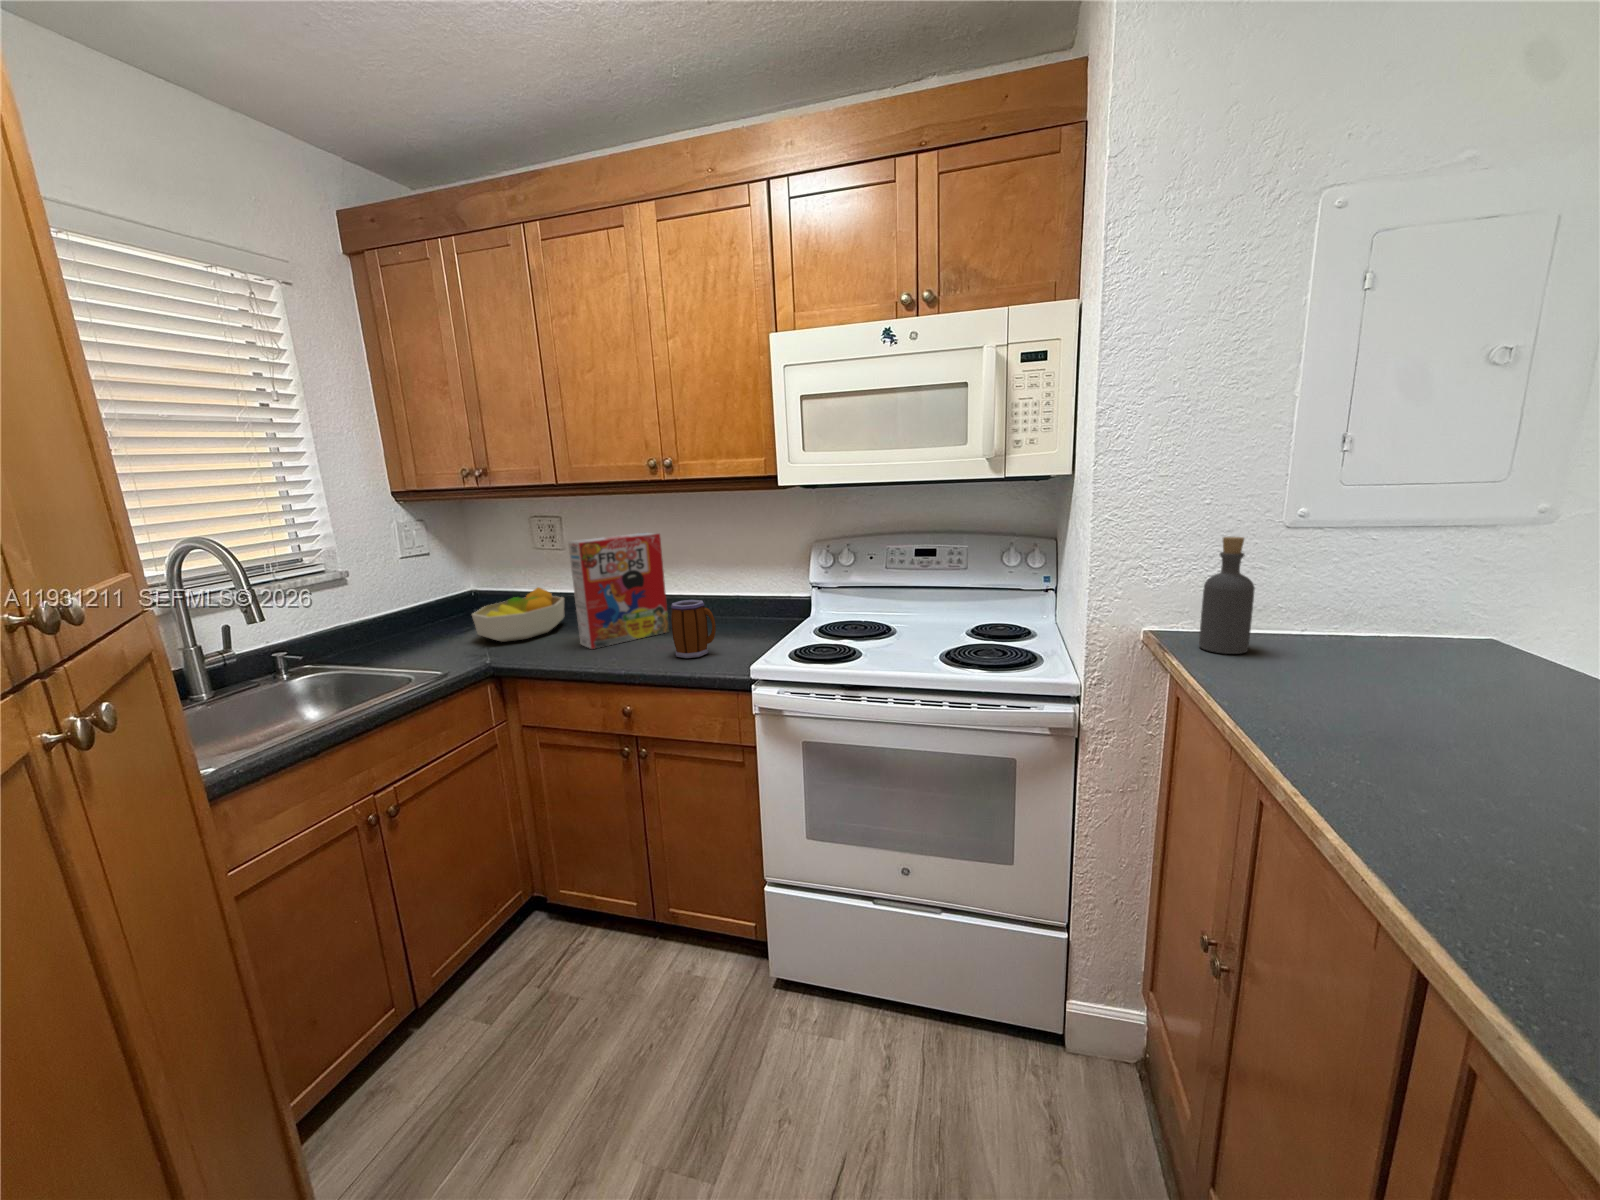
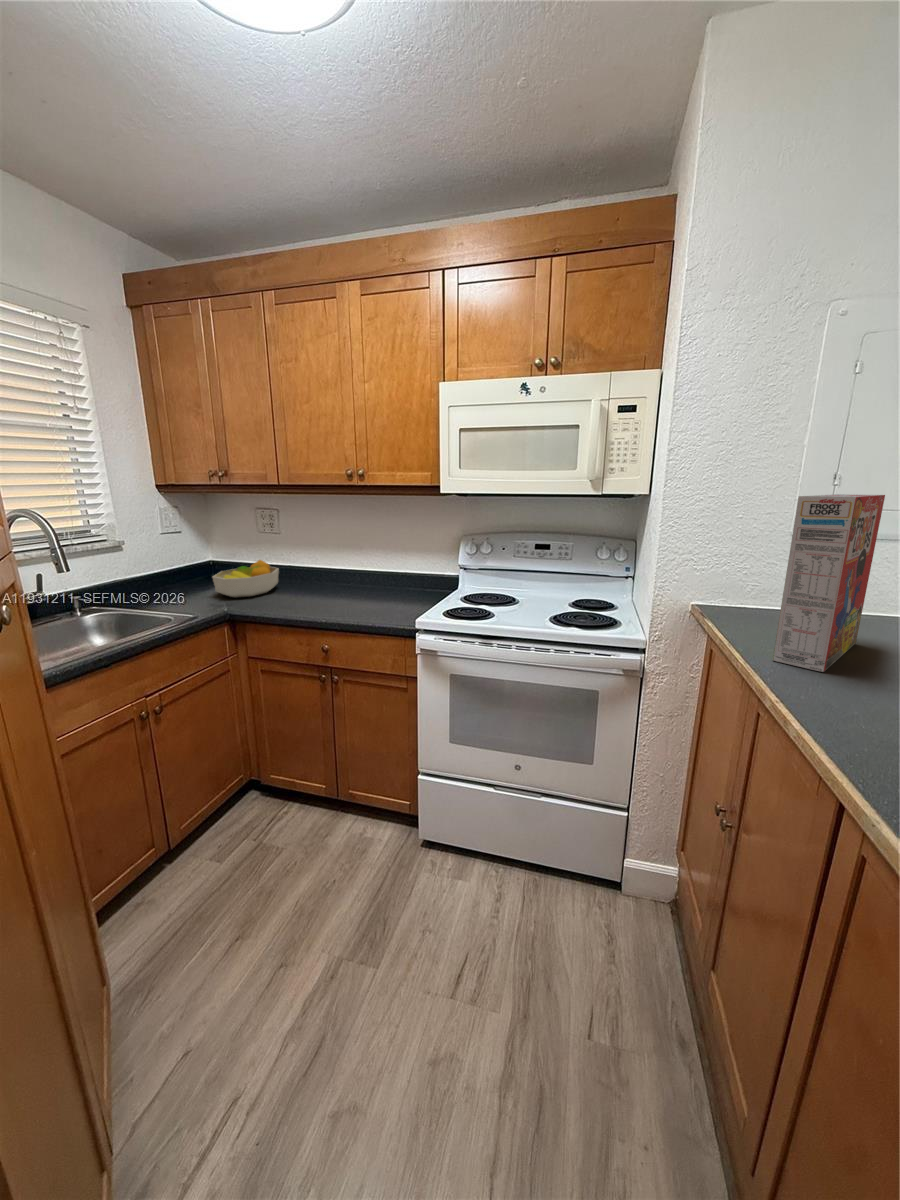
cereal box: present [568,533,669,649] -> present [773,494,885,672]
bottle: present [1199,537,1255,654] -> none [729,541,768,621]
mug: present [671,600,716,658] -> none [359,572,391,614]

